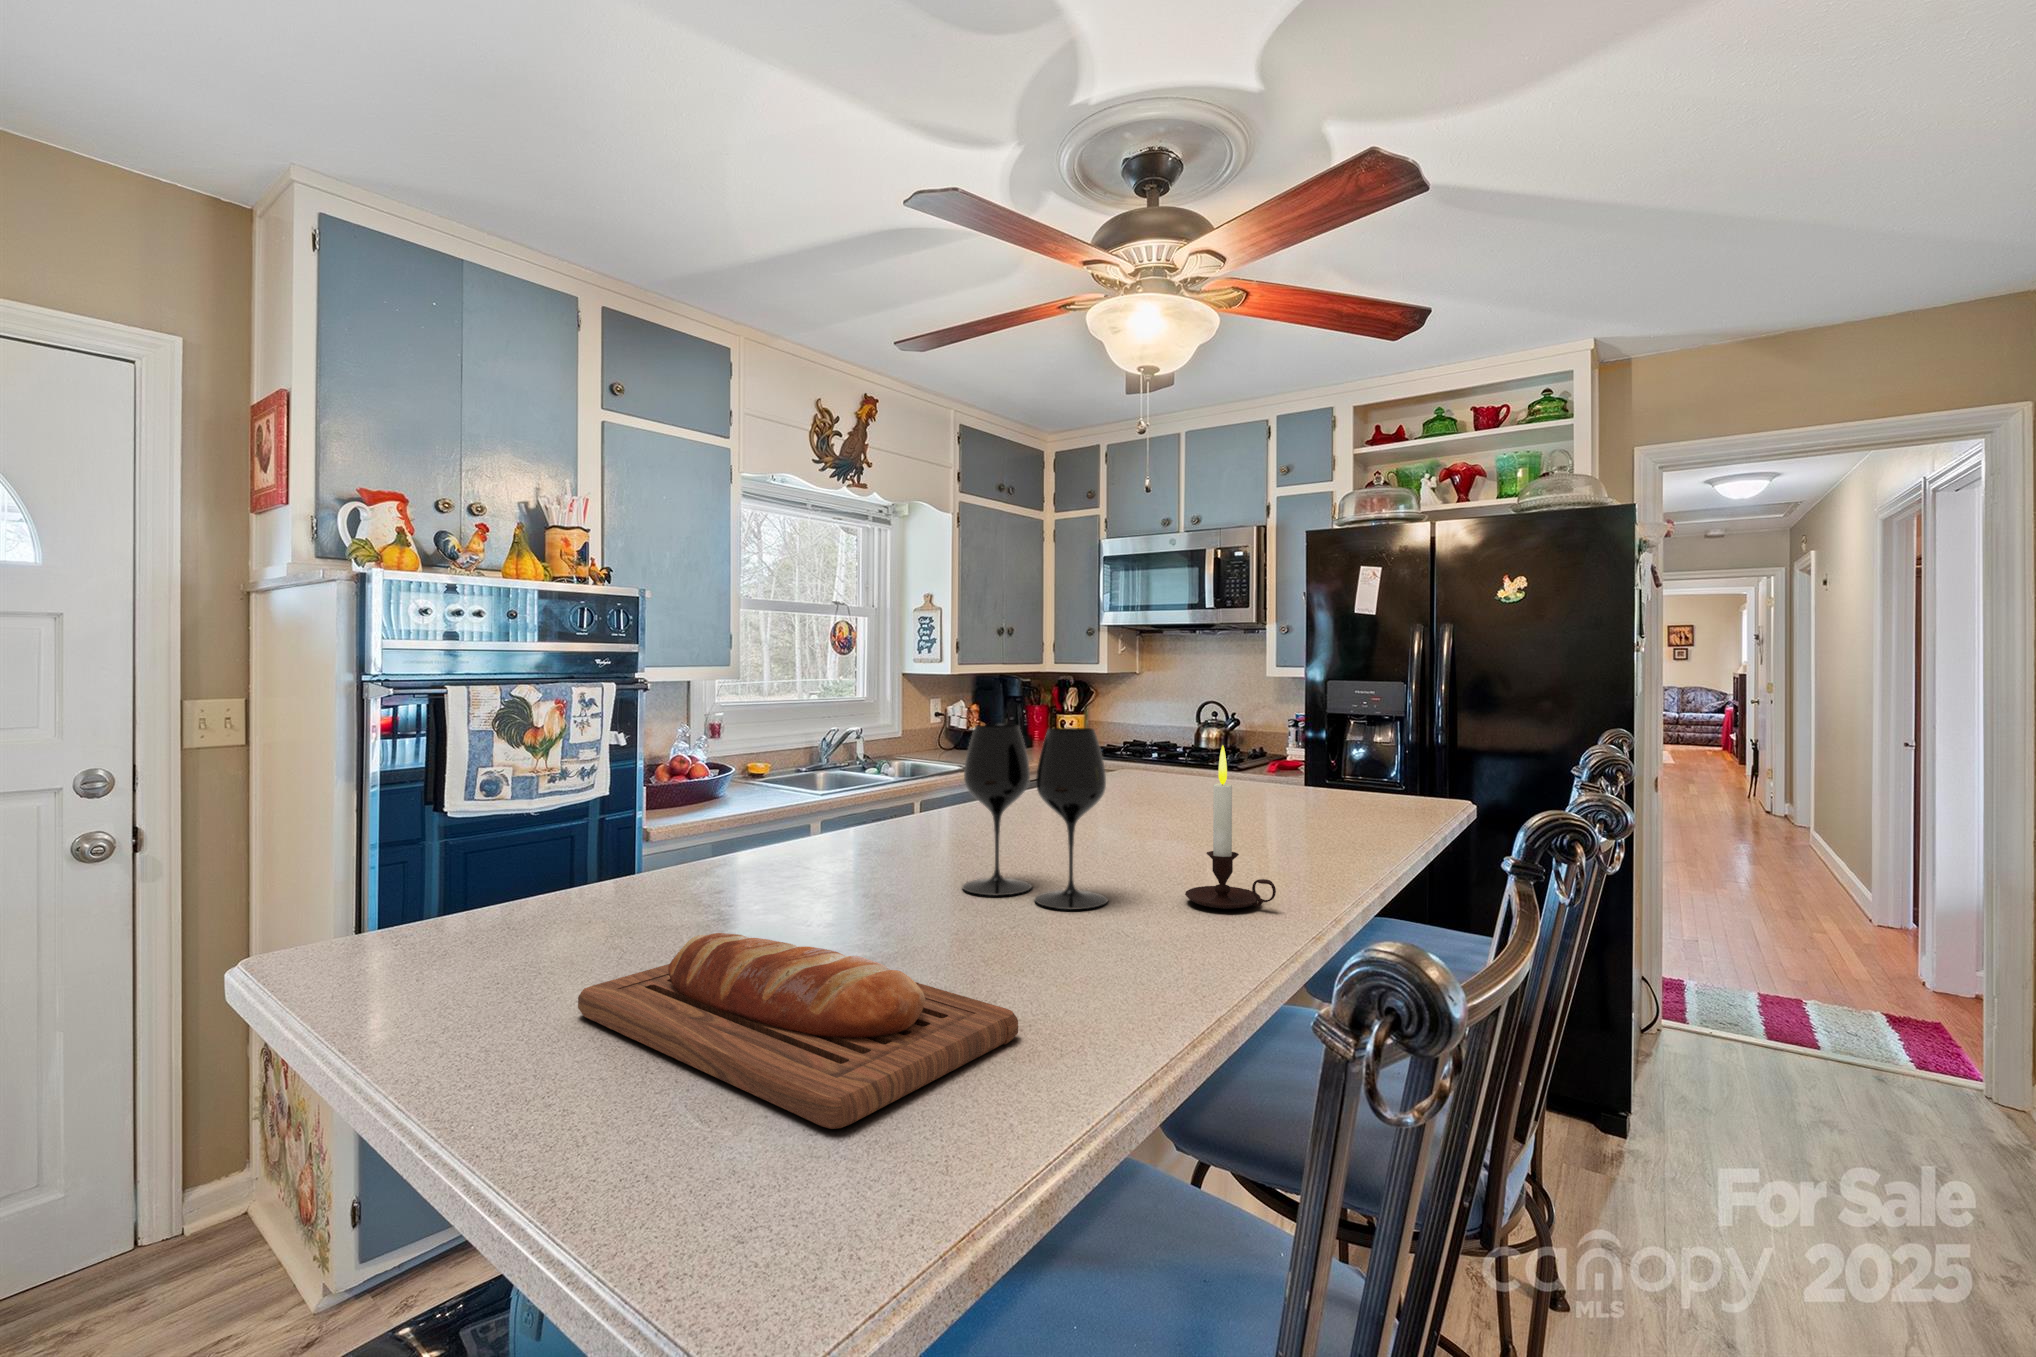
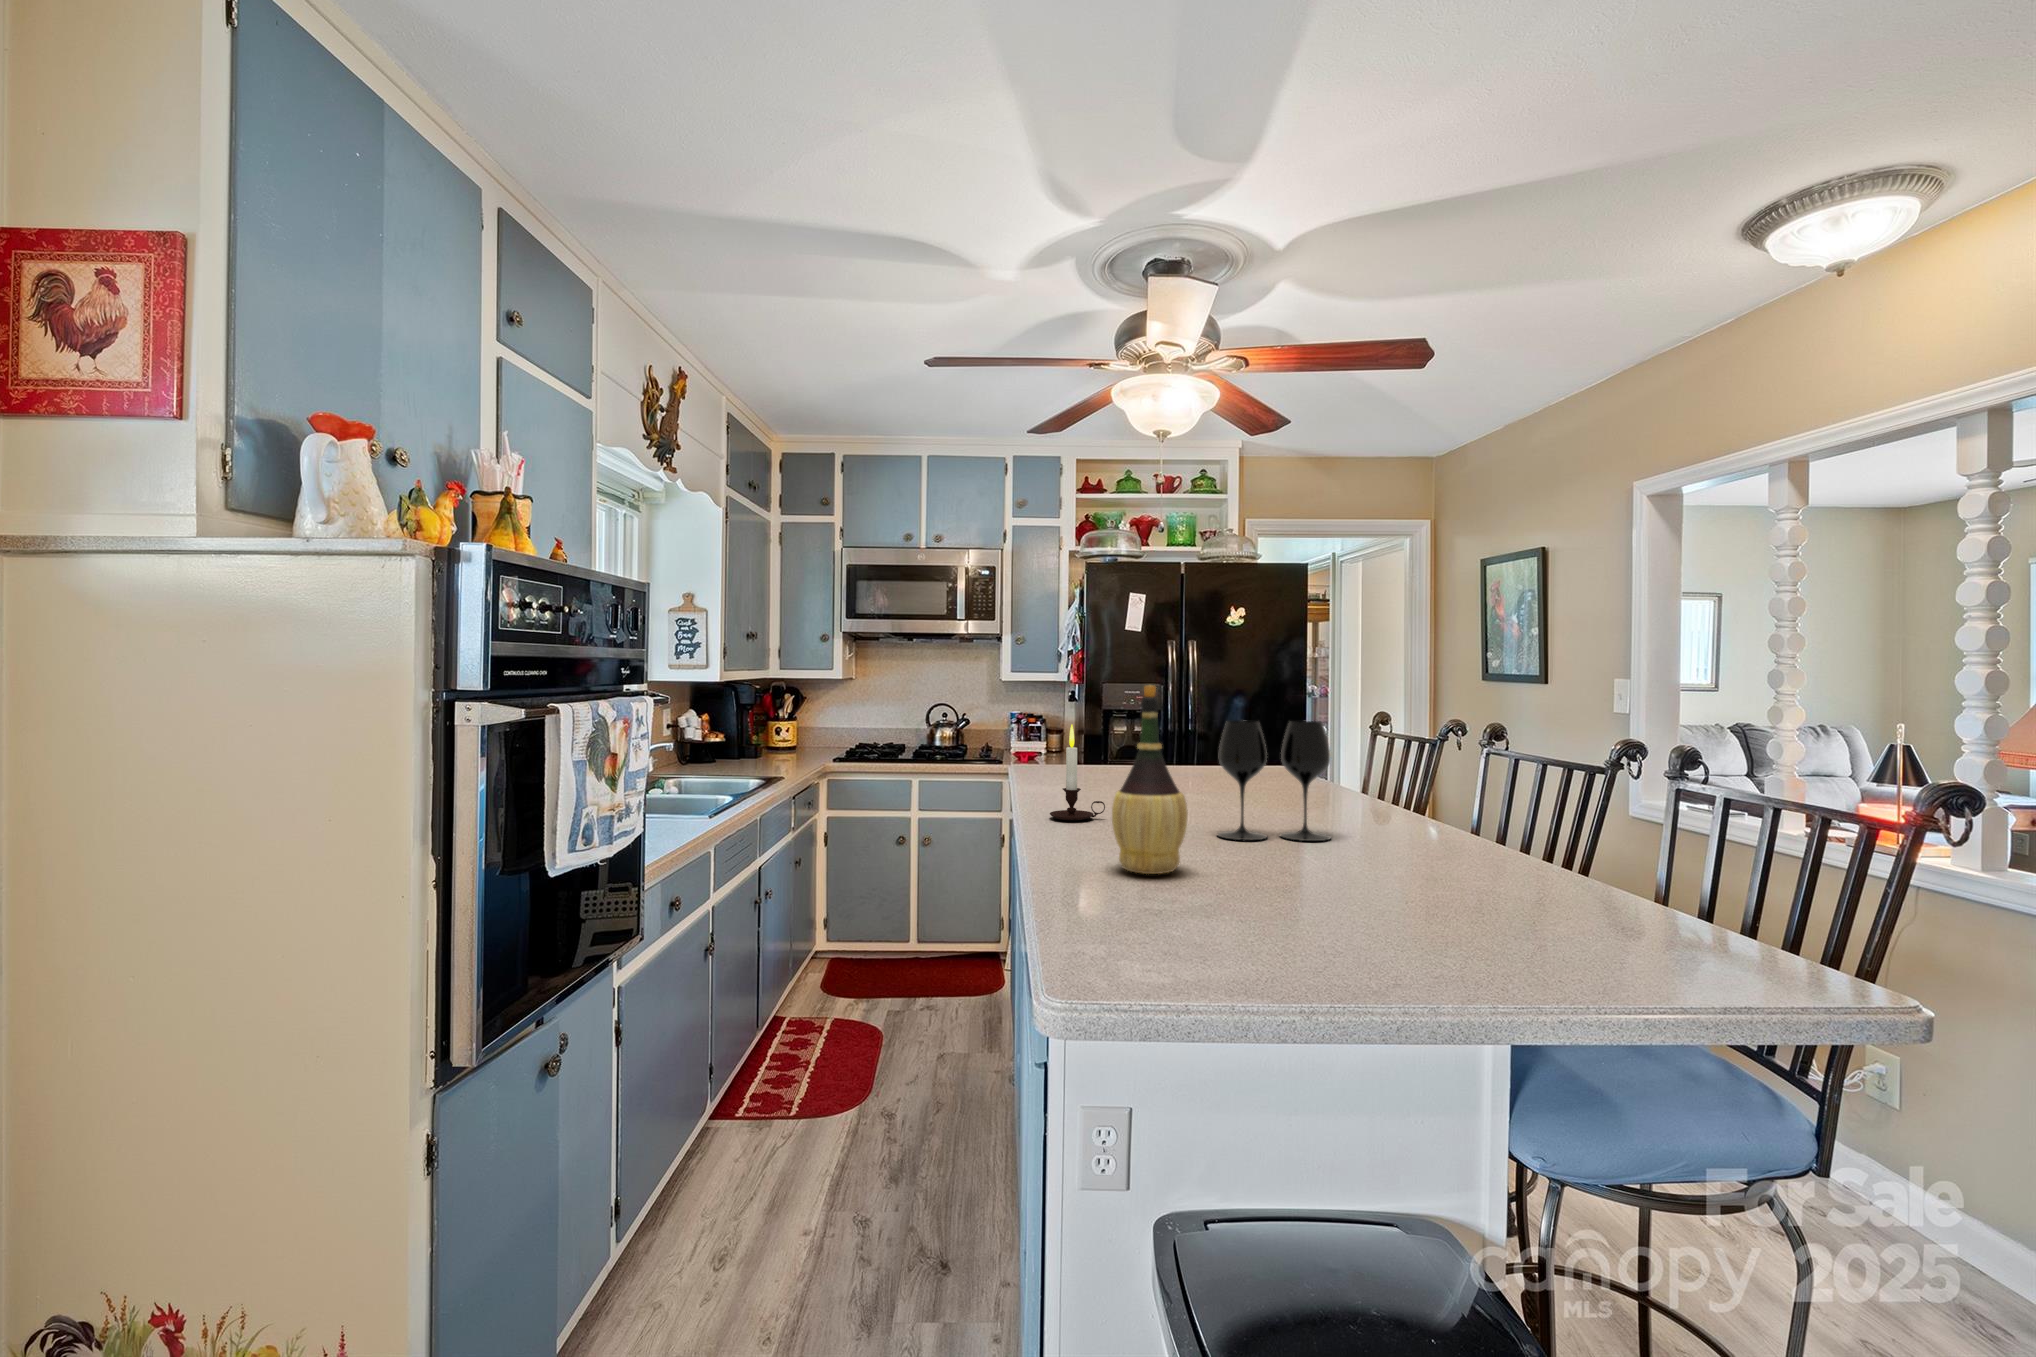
wine bottle: none [657,671,761,922] -> present [1112,685,1188,874]
candle: present [1185,746,1276,909] -> present [1050,725,1105,820]
bread loaf: present [578,933,1018,1129] -> none [1265,856,1561,923]

